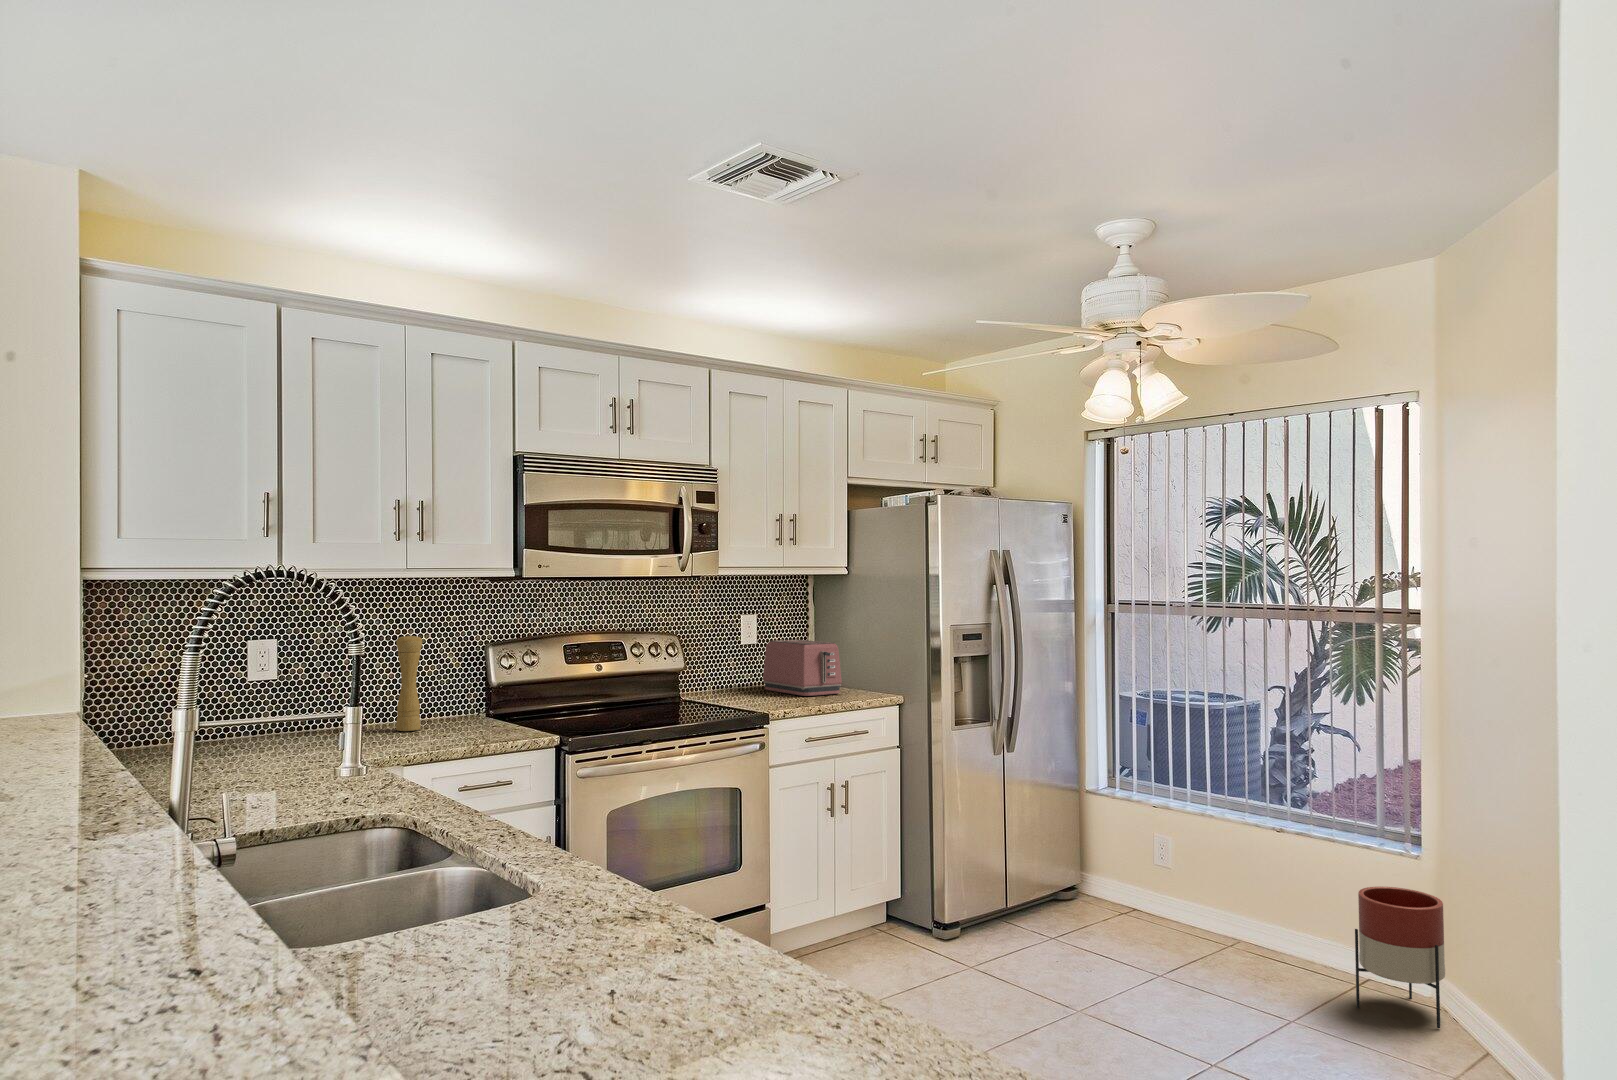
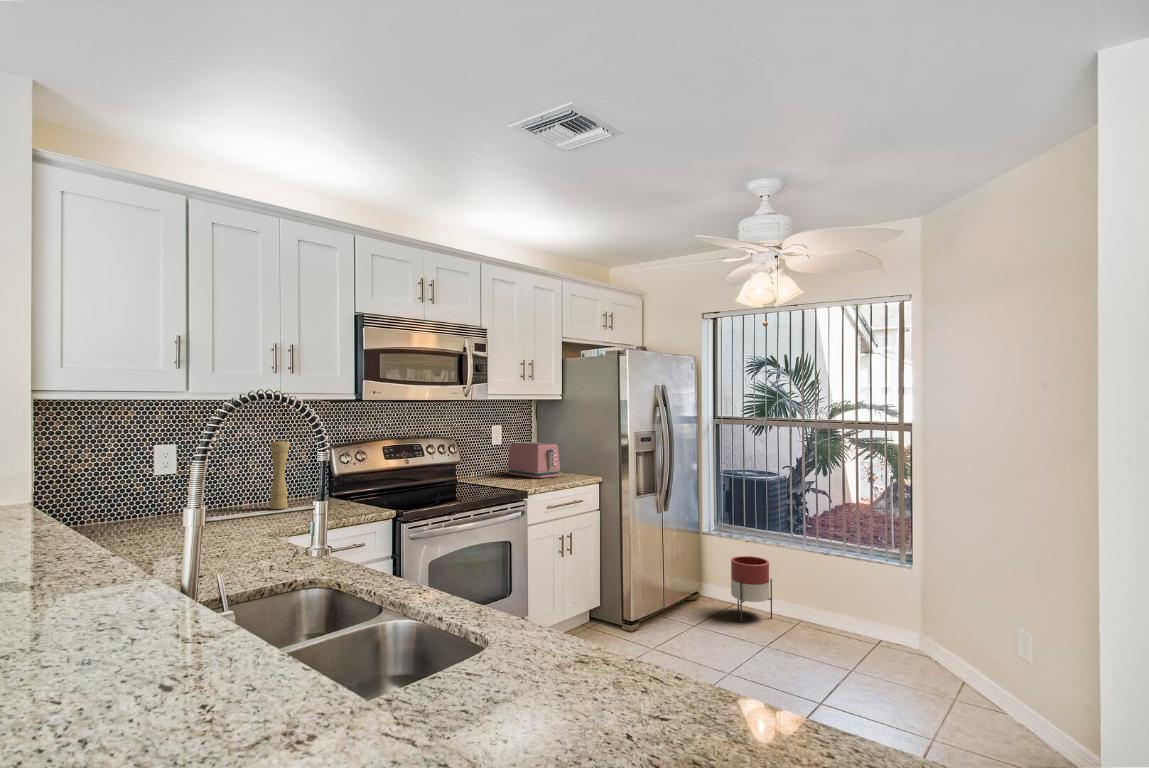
planter: present [1355,887,1445,1028] -> present [731,556,772,622]

